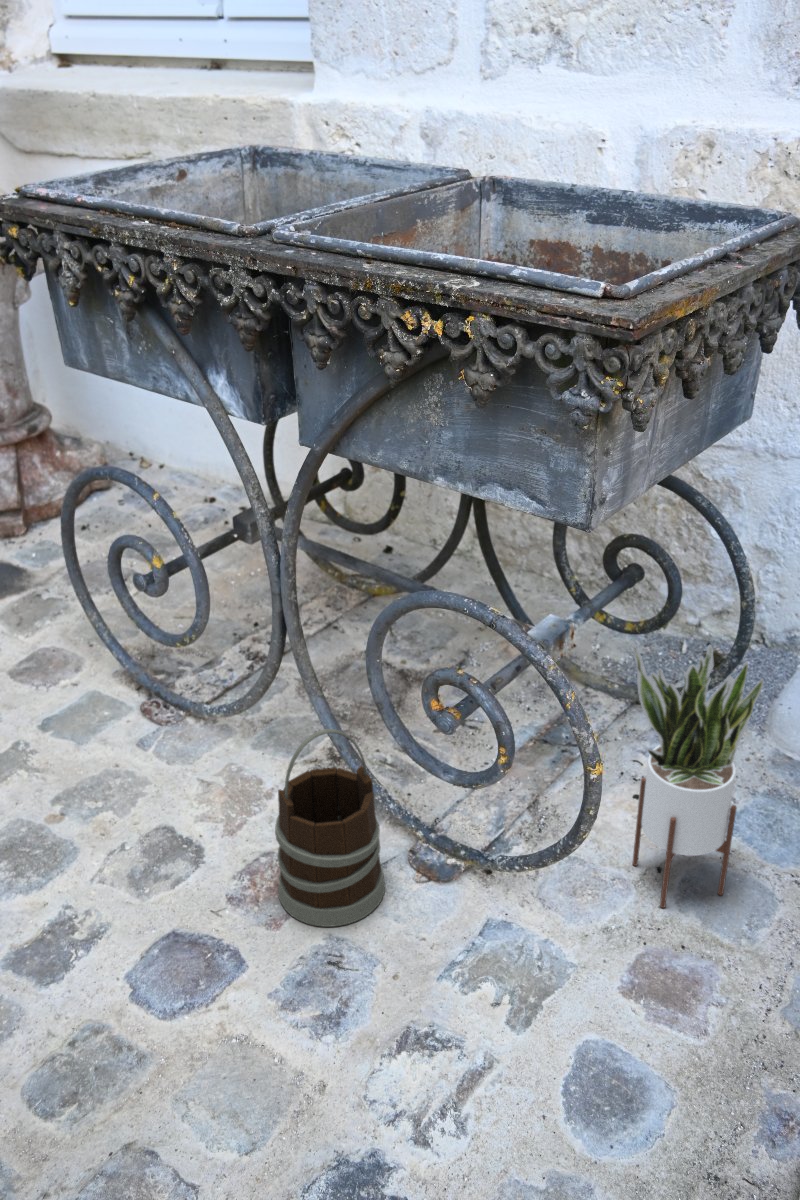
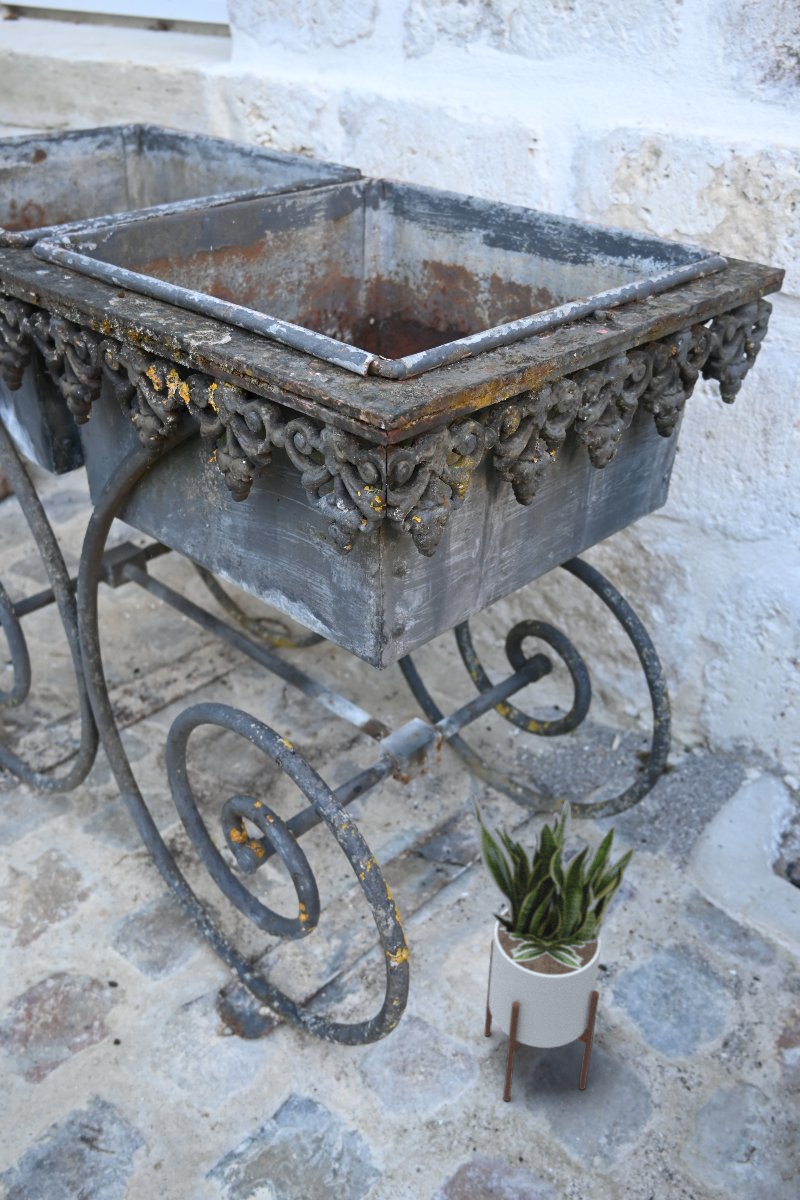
wooden bucket: present [275,729,385,927] -> none [40,857,182,1088]

